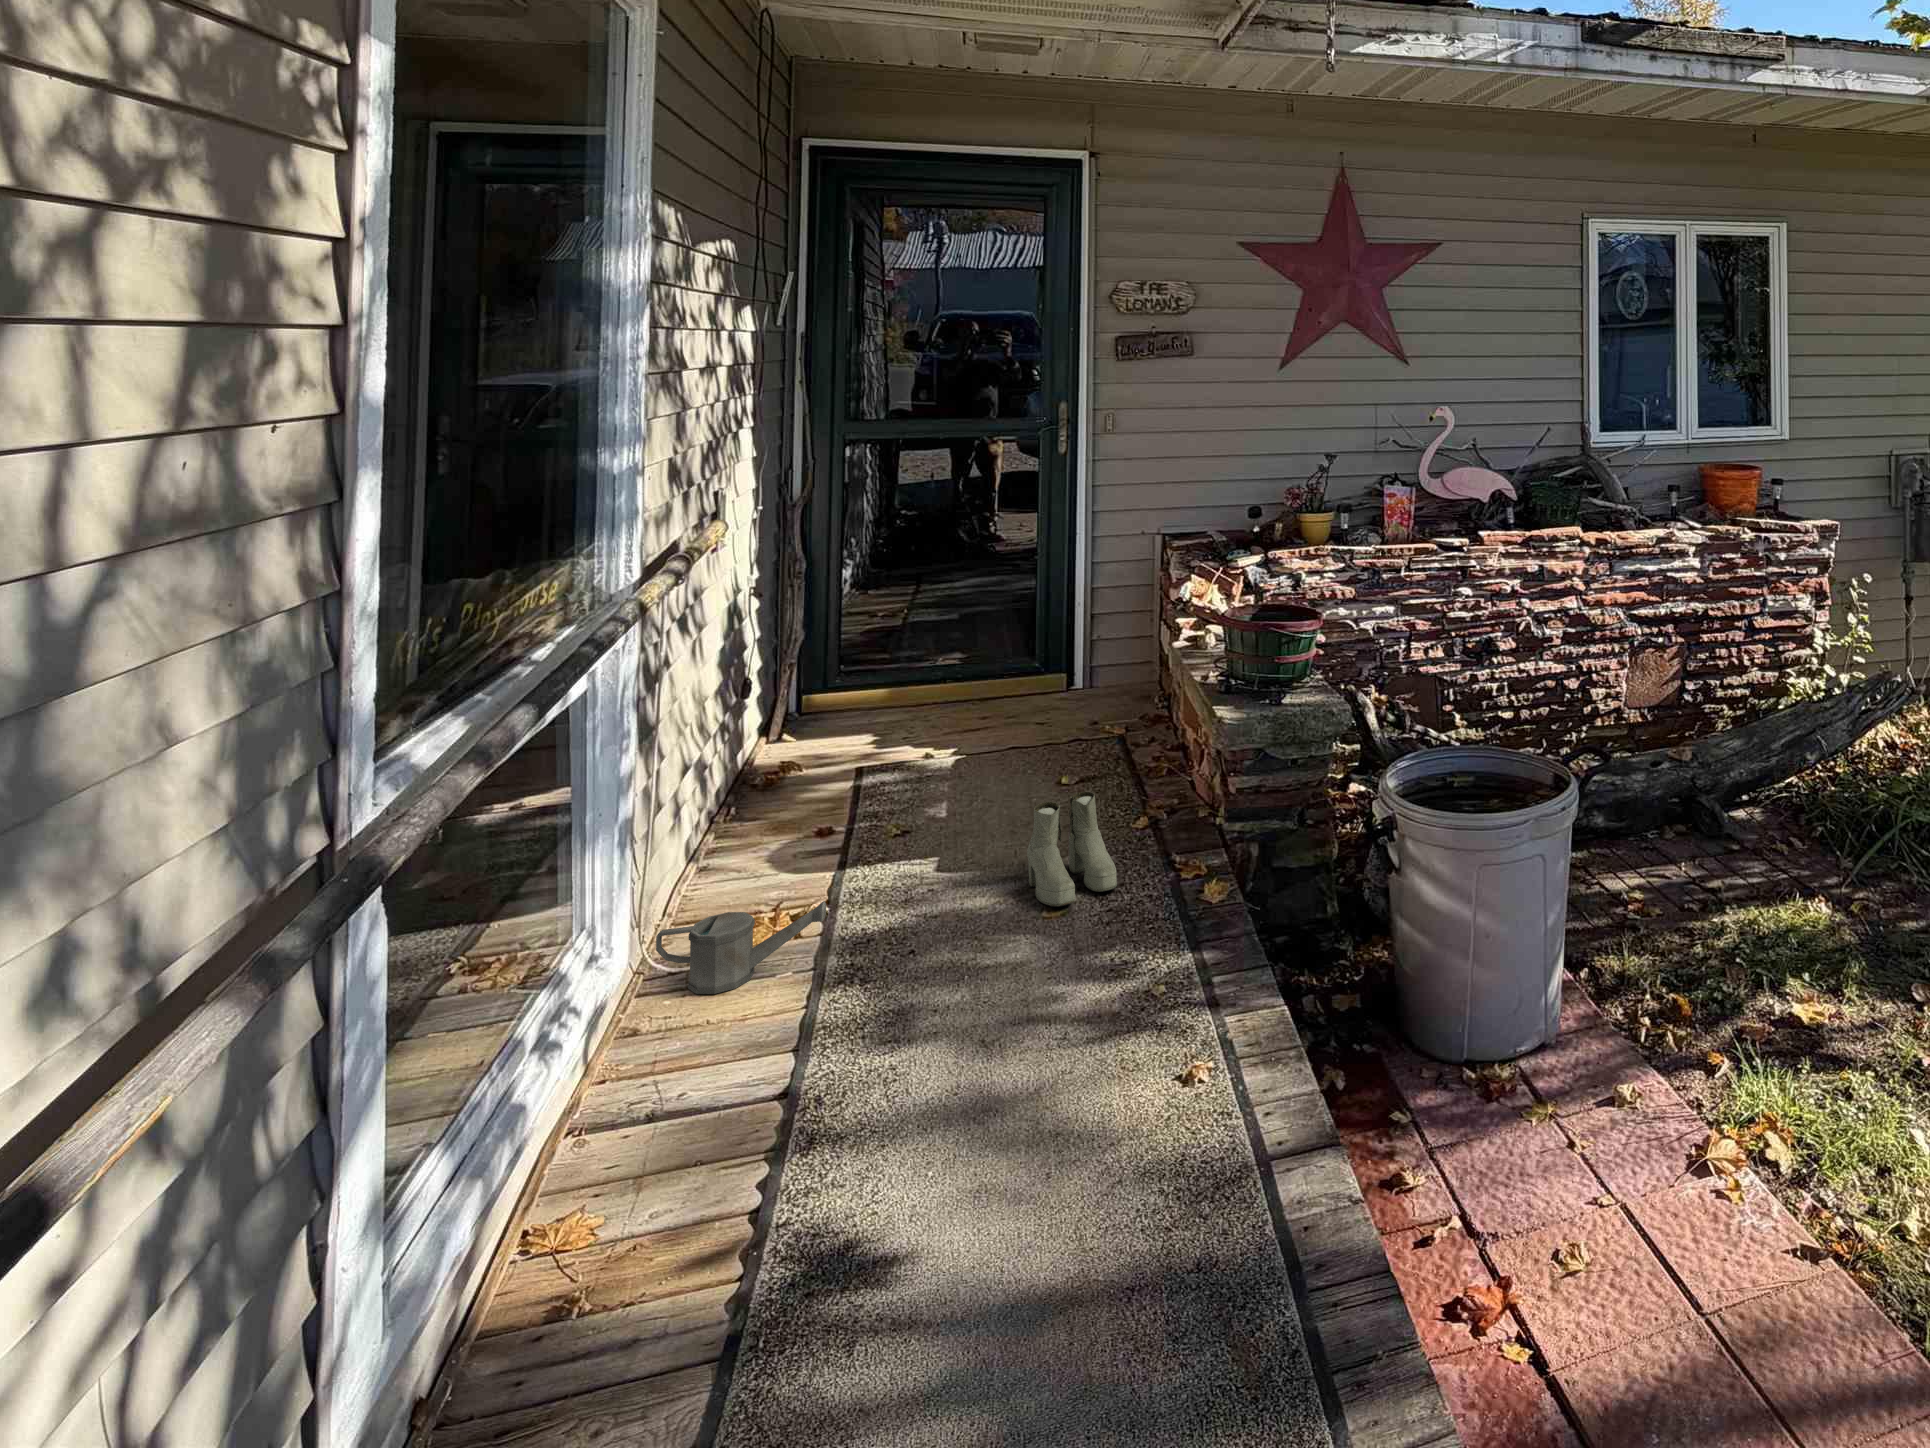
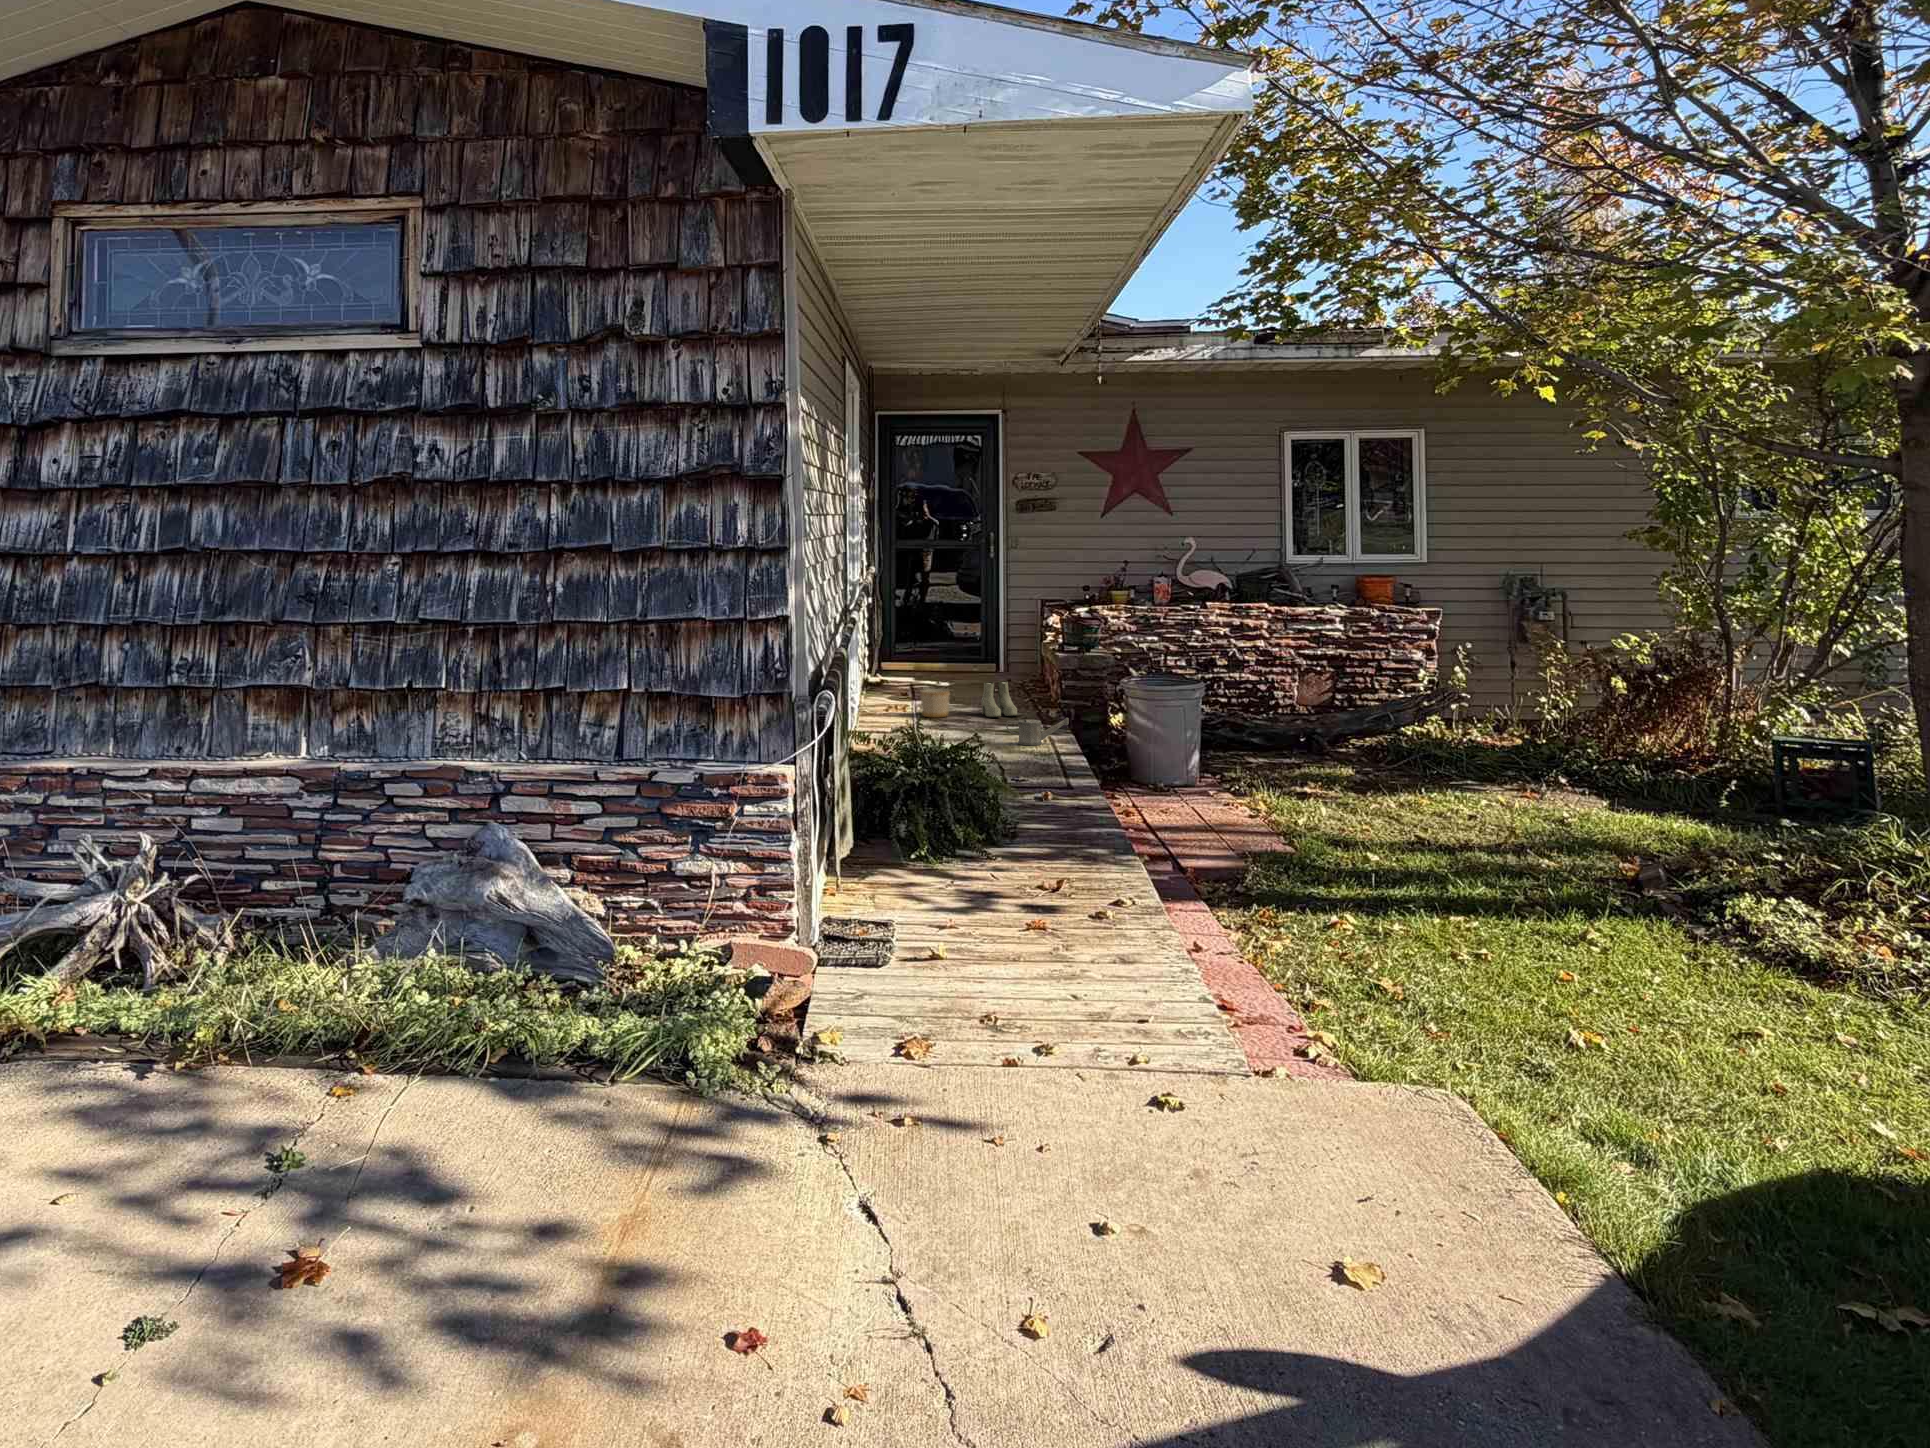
planter: none [863,831,944,923] -> present [920,689,950,718]
watering can: present [656,901,826,994] -> present [1006,718,1069,745]

